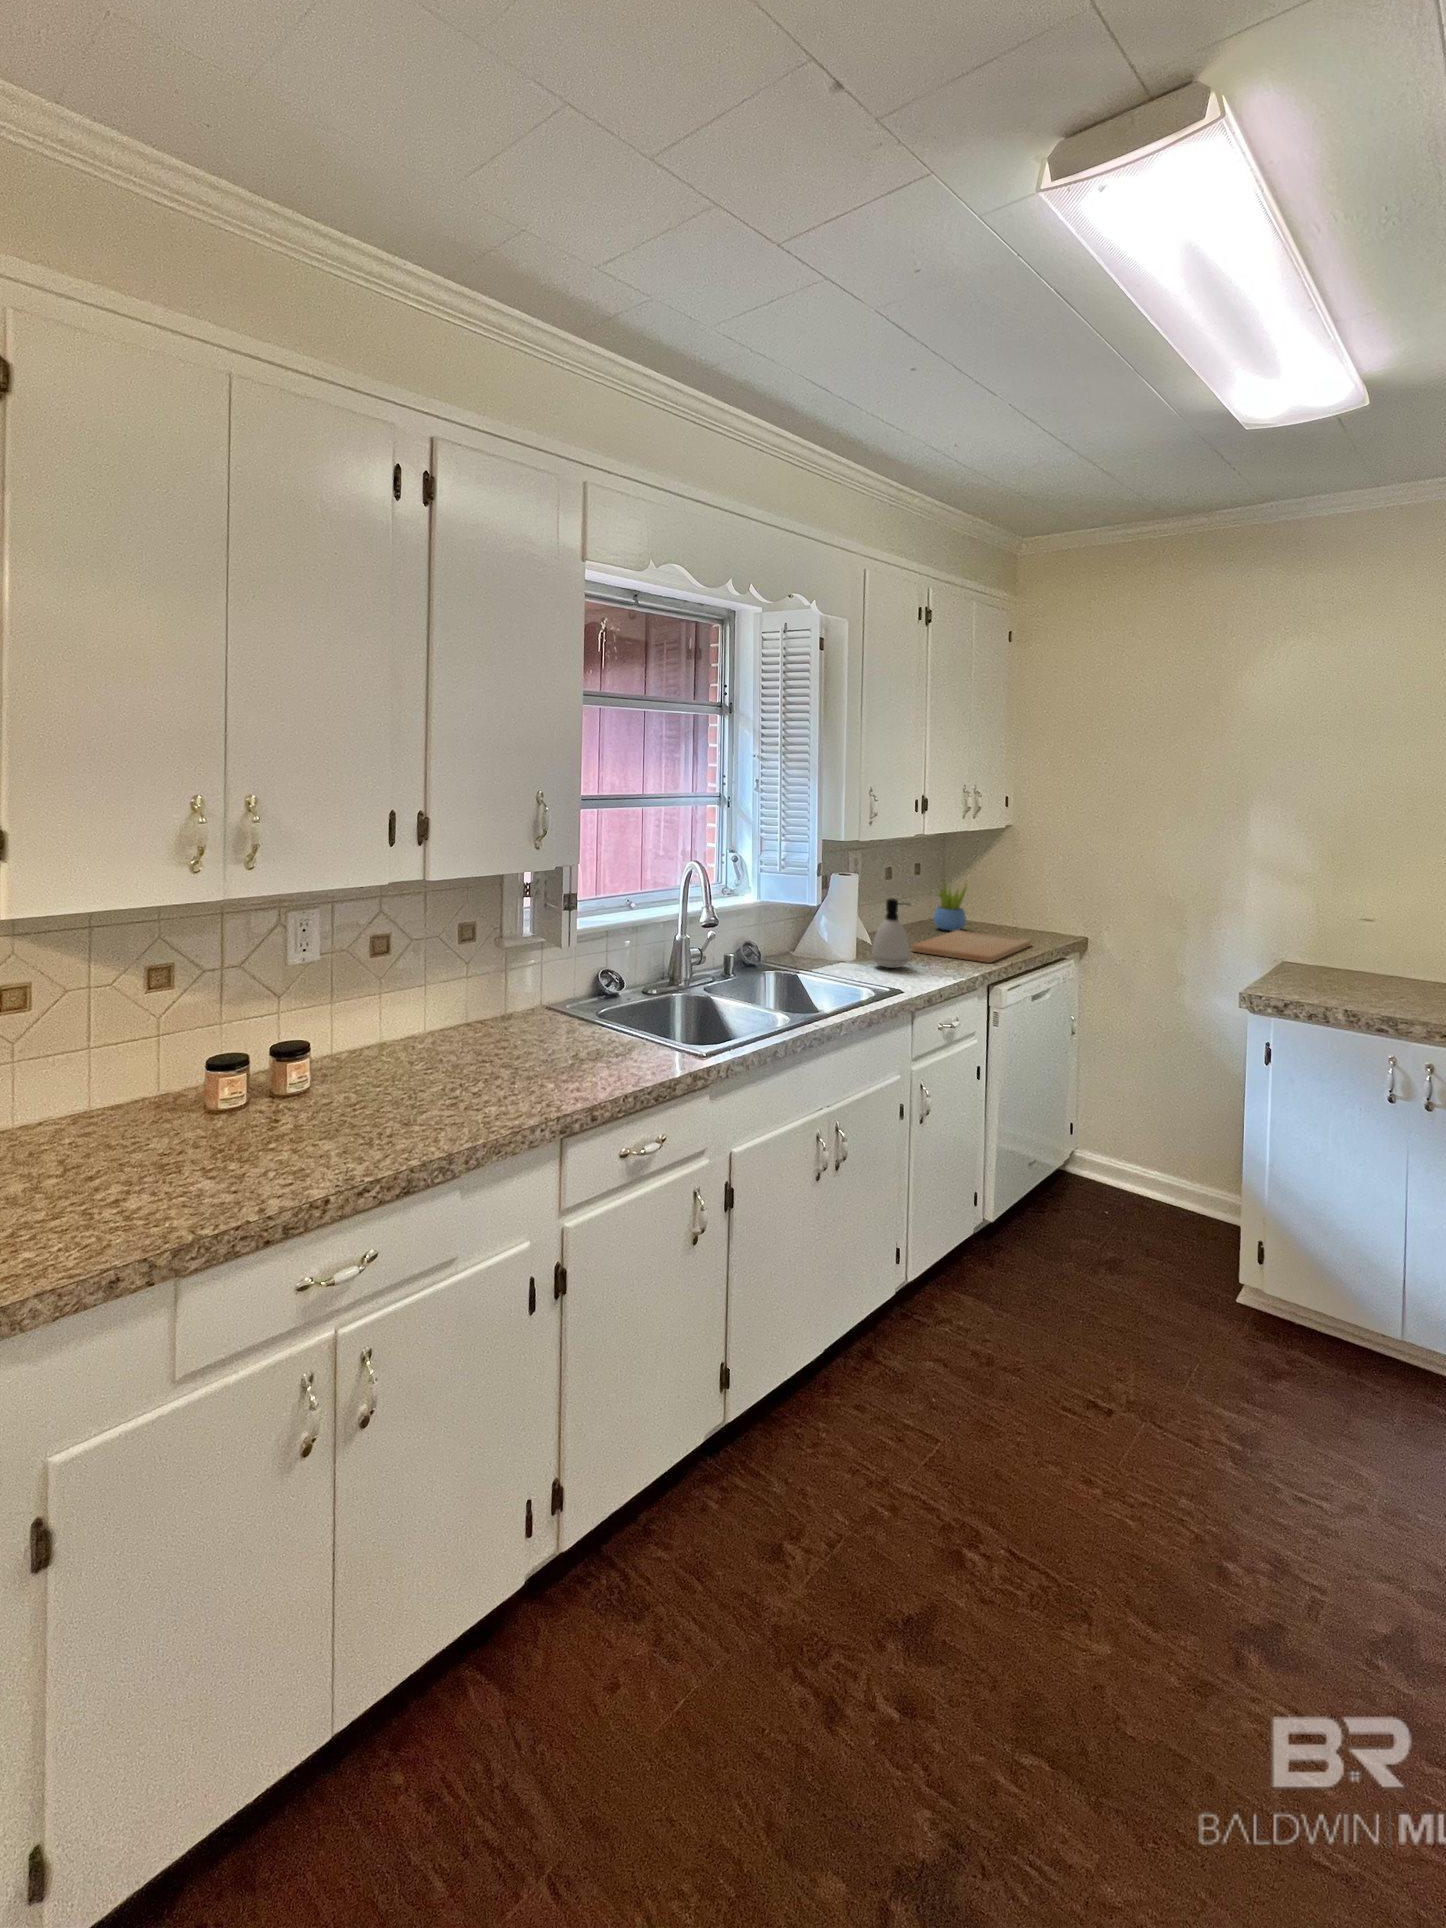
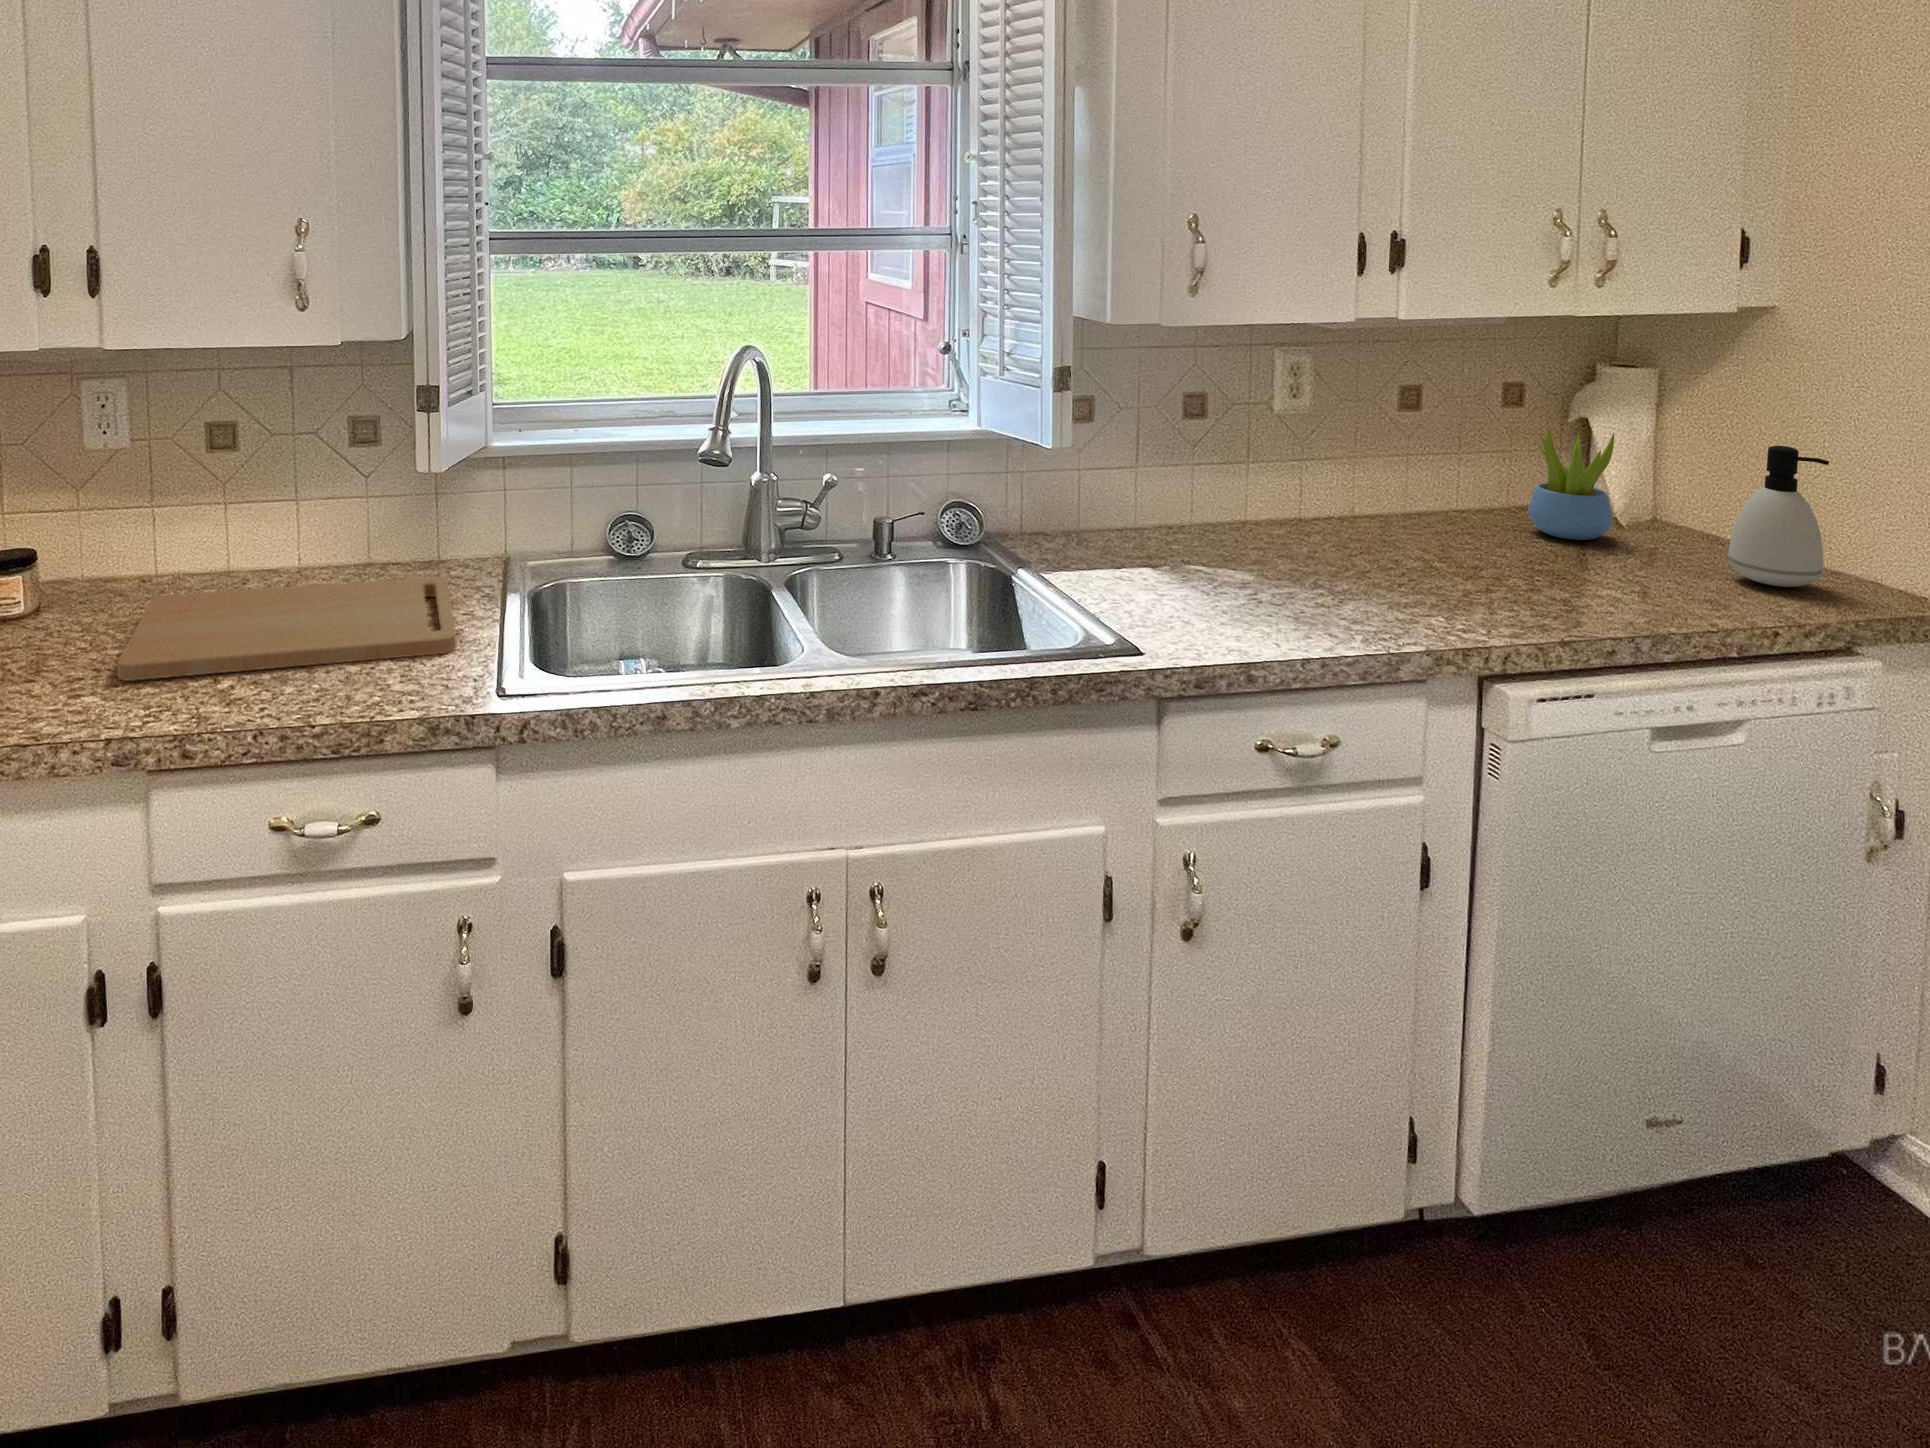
soap dispenser: present [872,899,910,968] -> present [1728,446,1829,587]
cutting board: present [911,930,1031,963] -> present [117,576,457,681]

